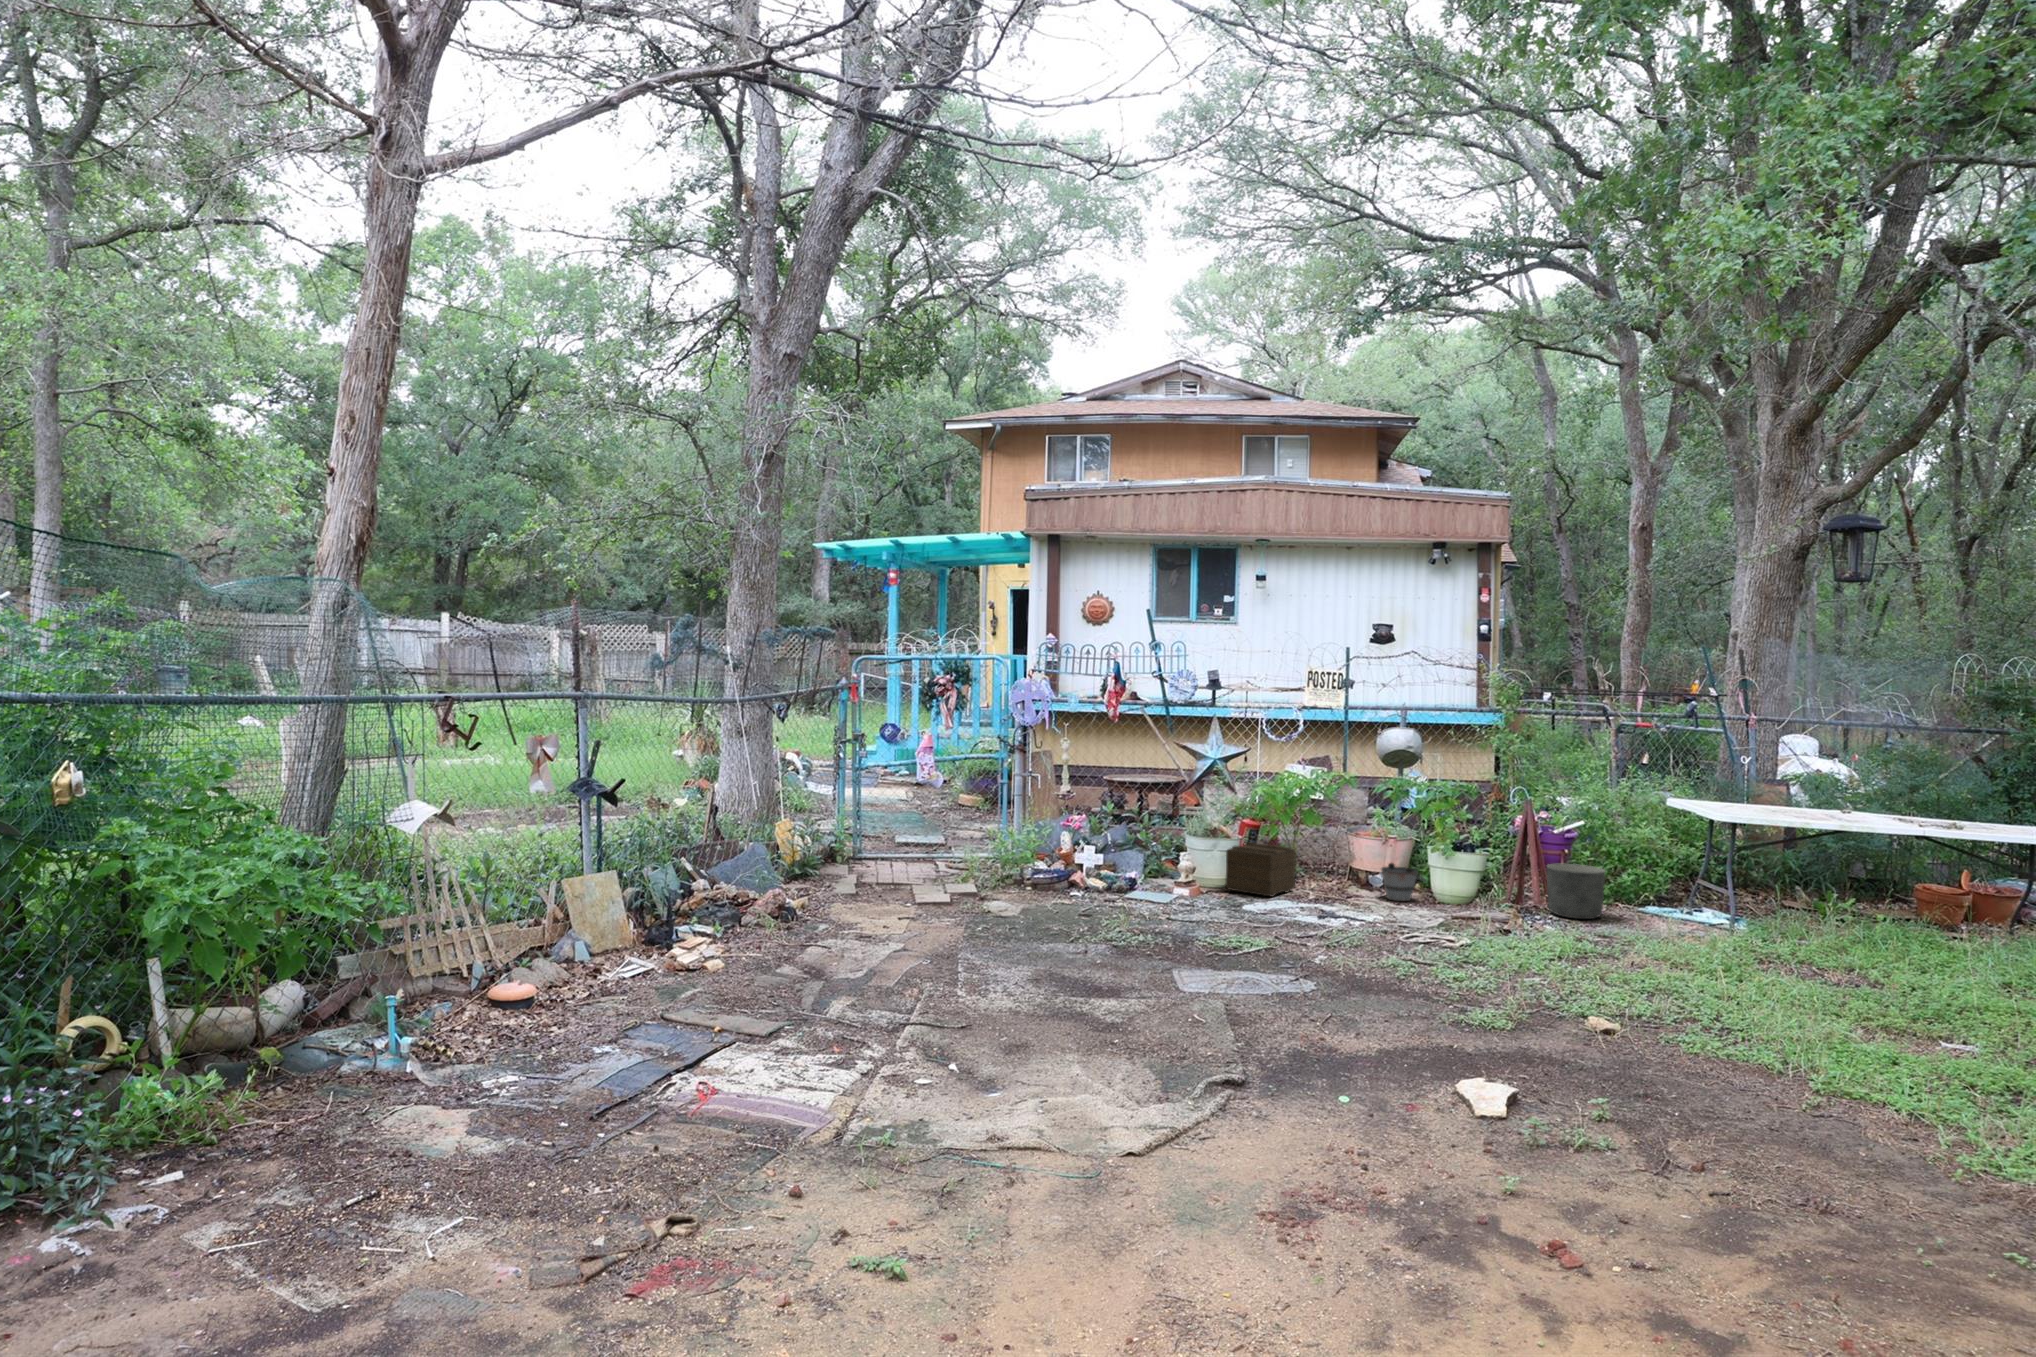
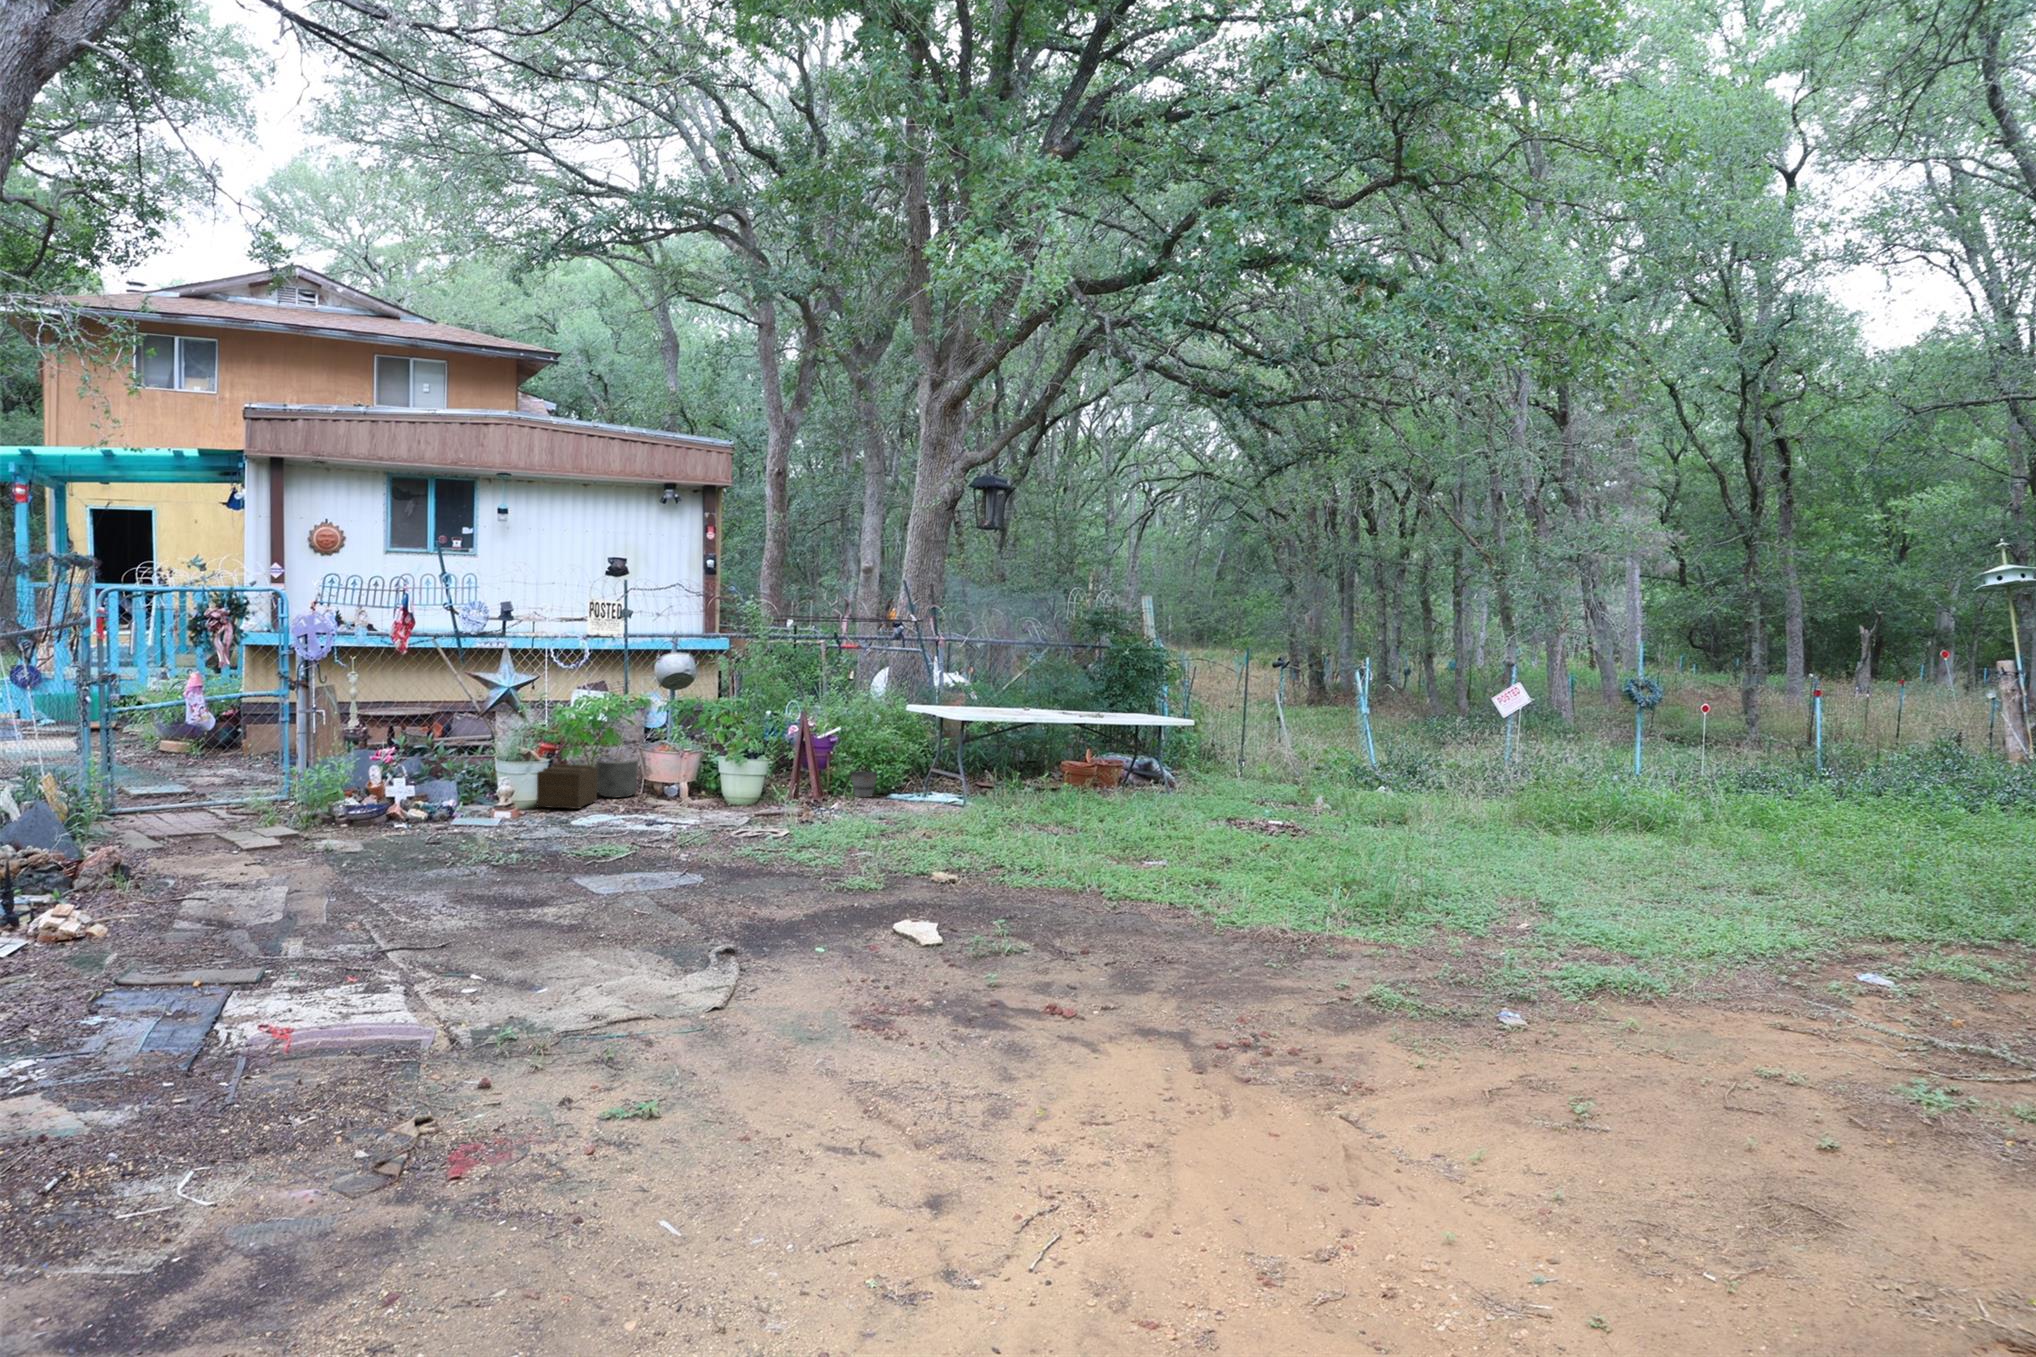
bucket: present [1381,863,1426,901] -> present [850,770,878,797]
planter: present [1547,864,1605,919] -> present [596,760,638,798]

